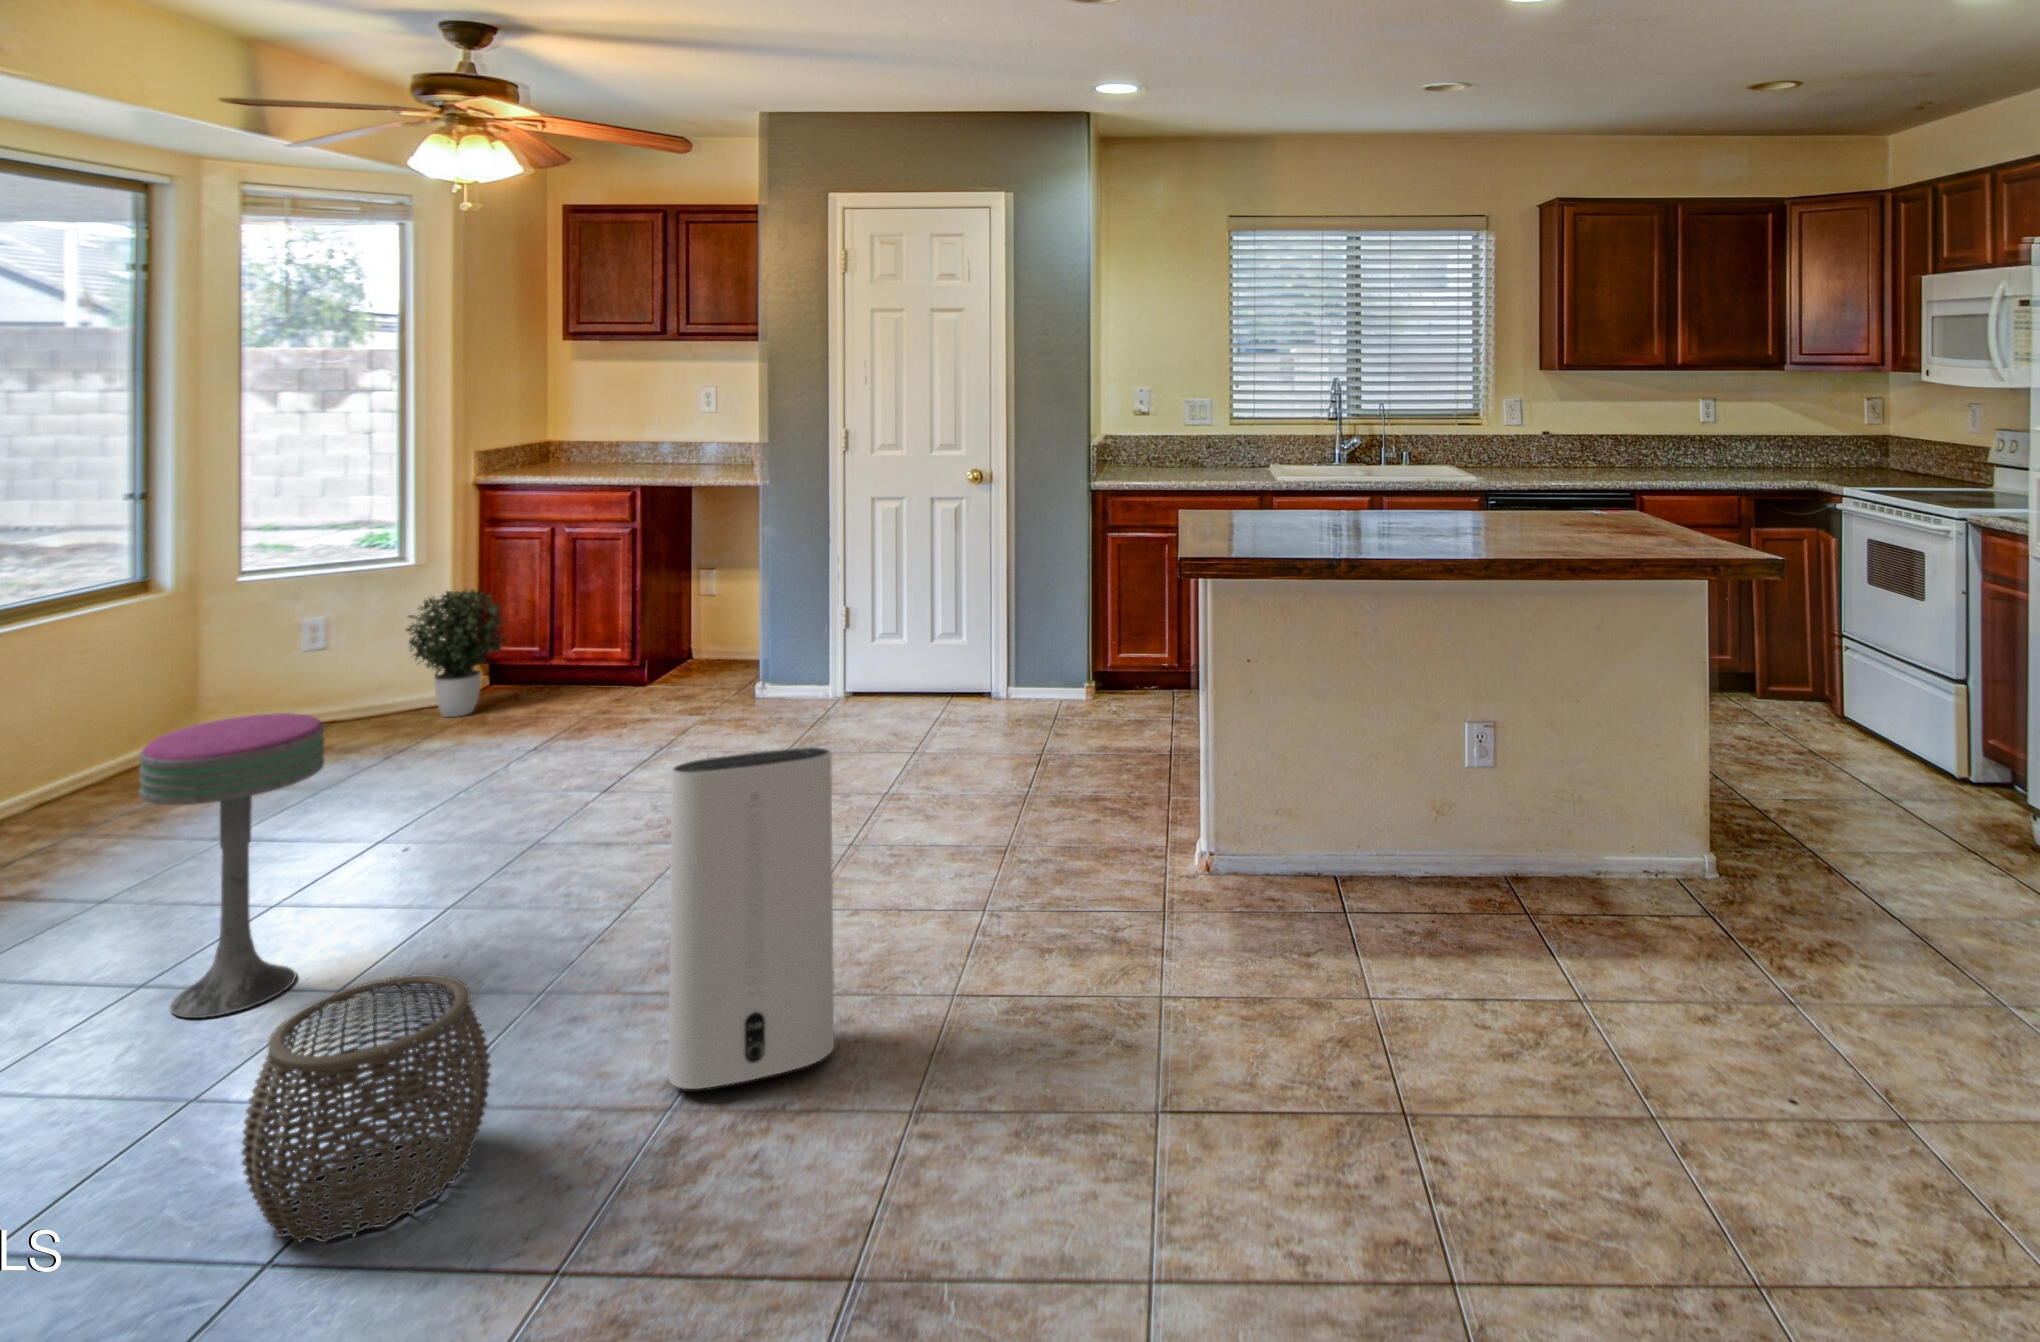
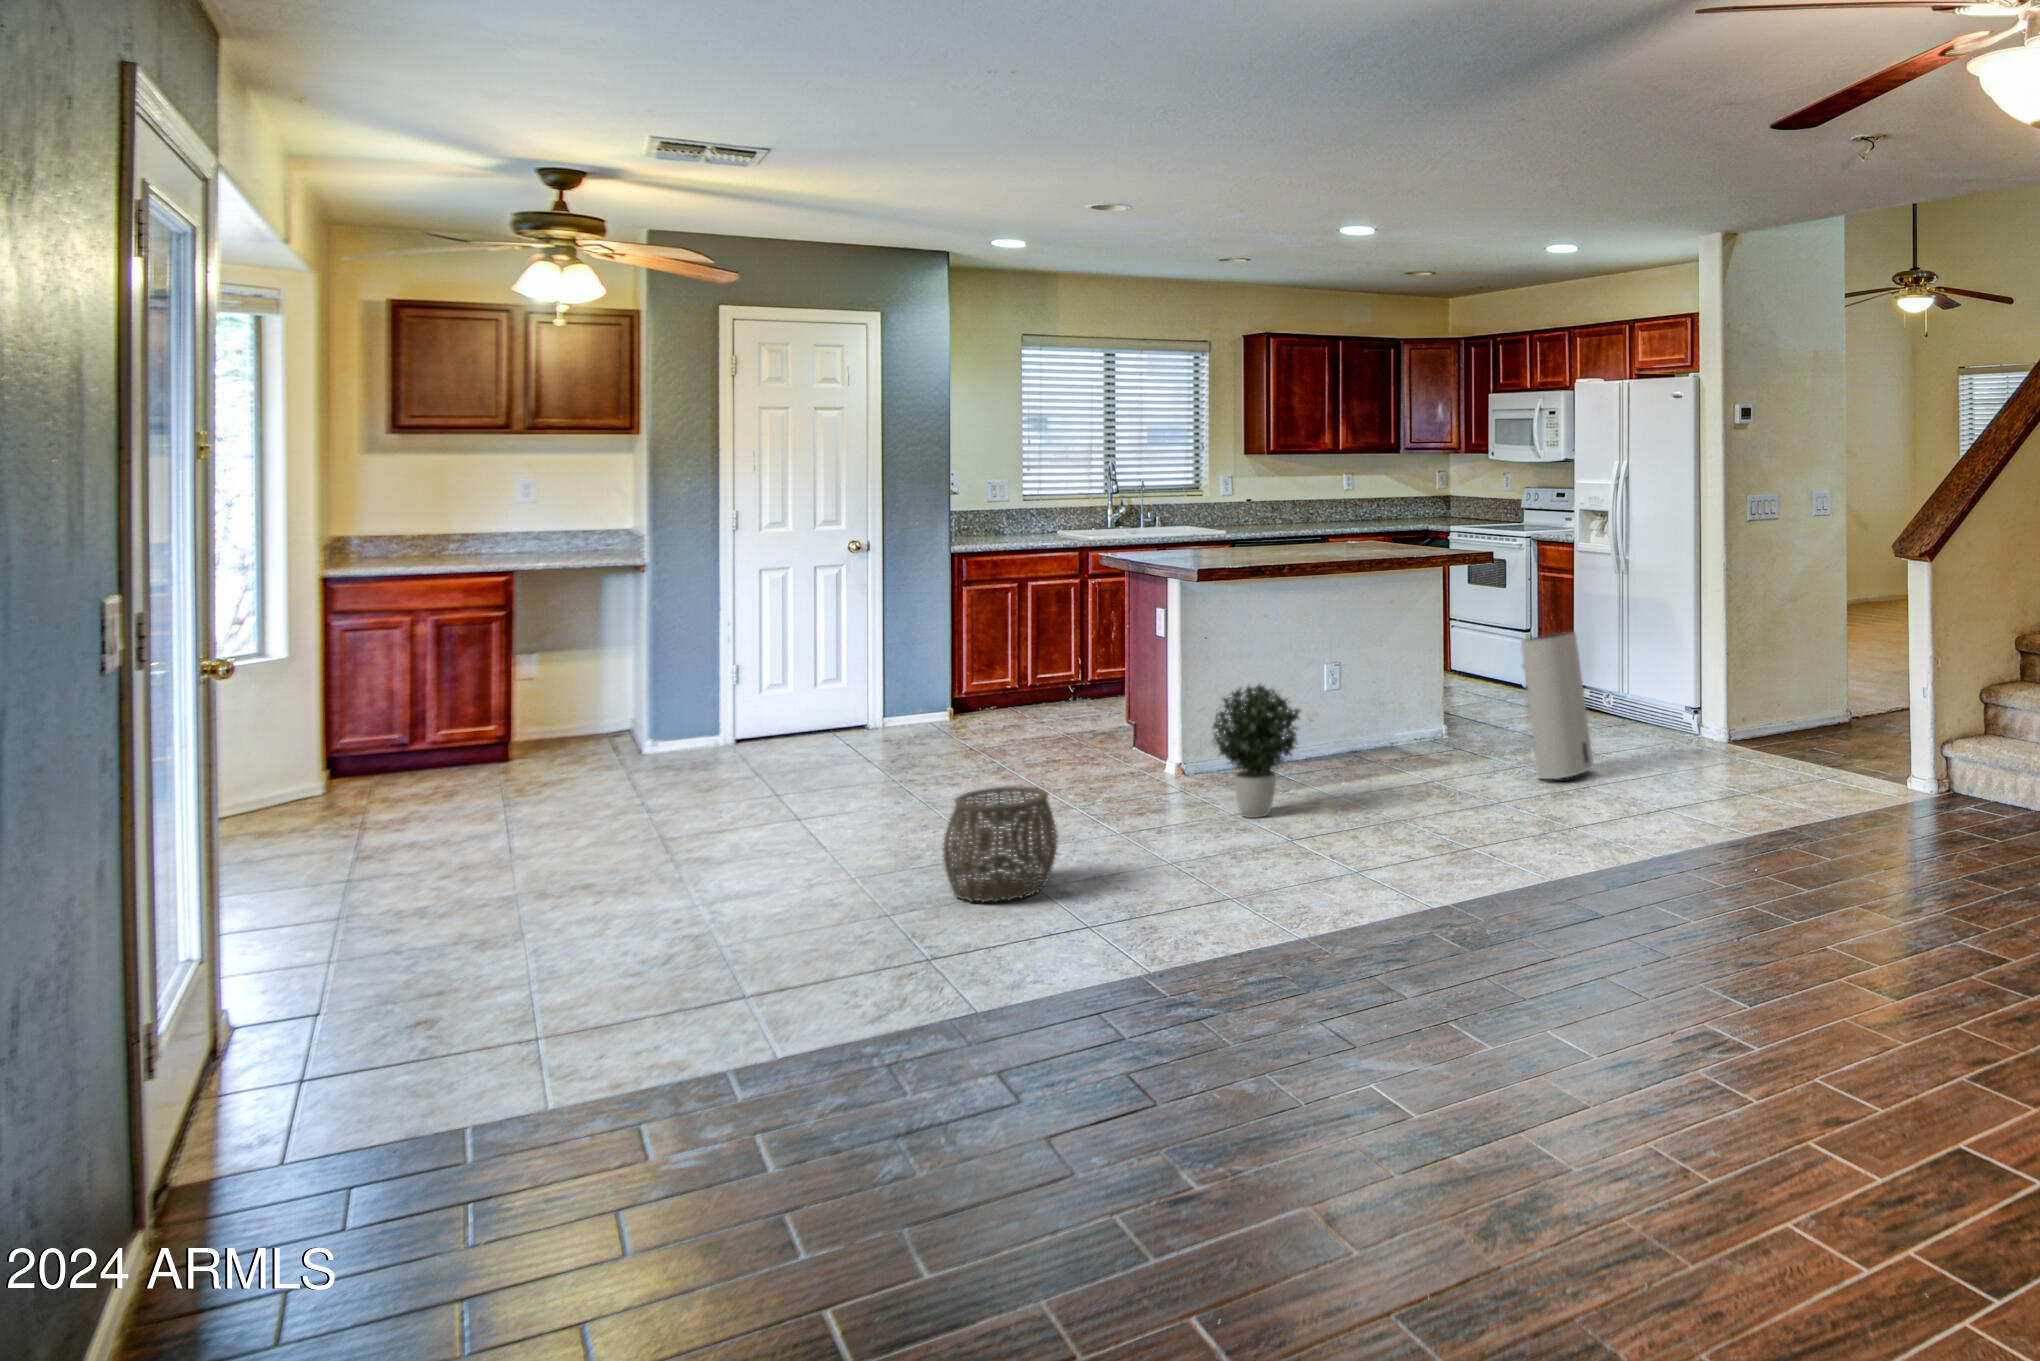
potted plant: present [406,590,507,717] -> present [1213,684,1300,818]
bar stool: present [139,713,325,1018] -> none [636,696,751,899]
air purifier: present [669,747,834,1089] -> present [1521,632,1594,779]

